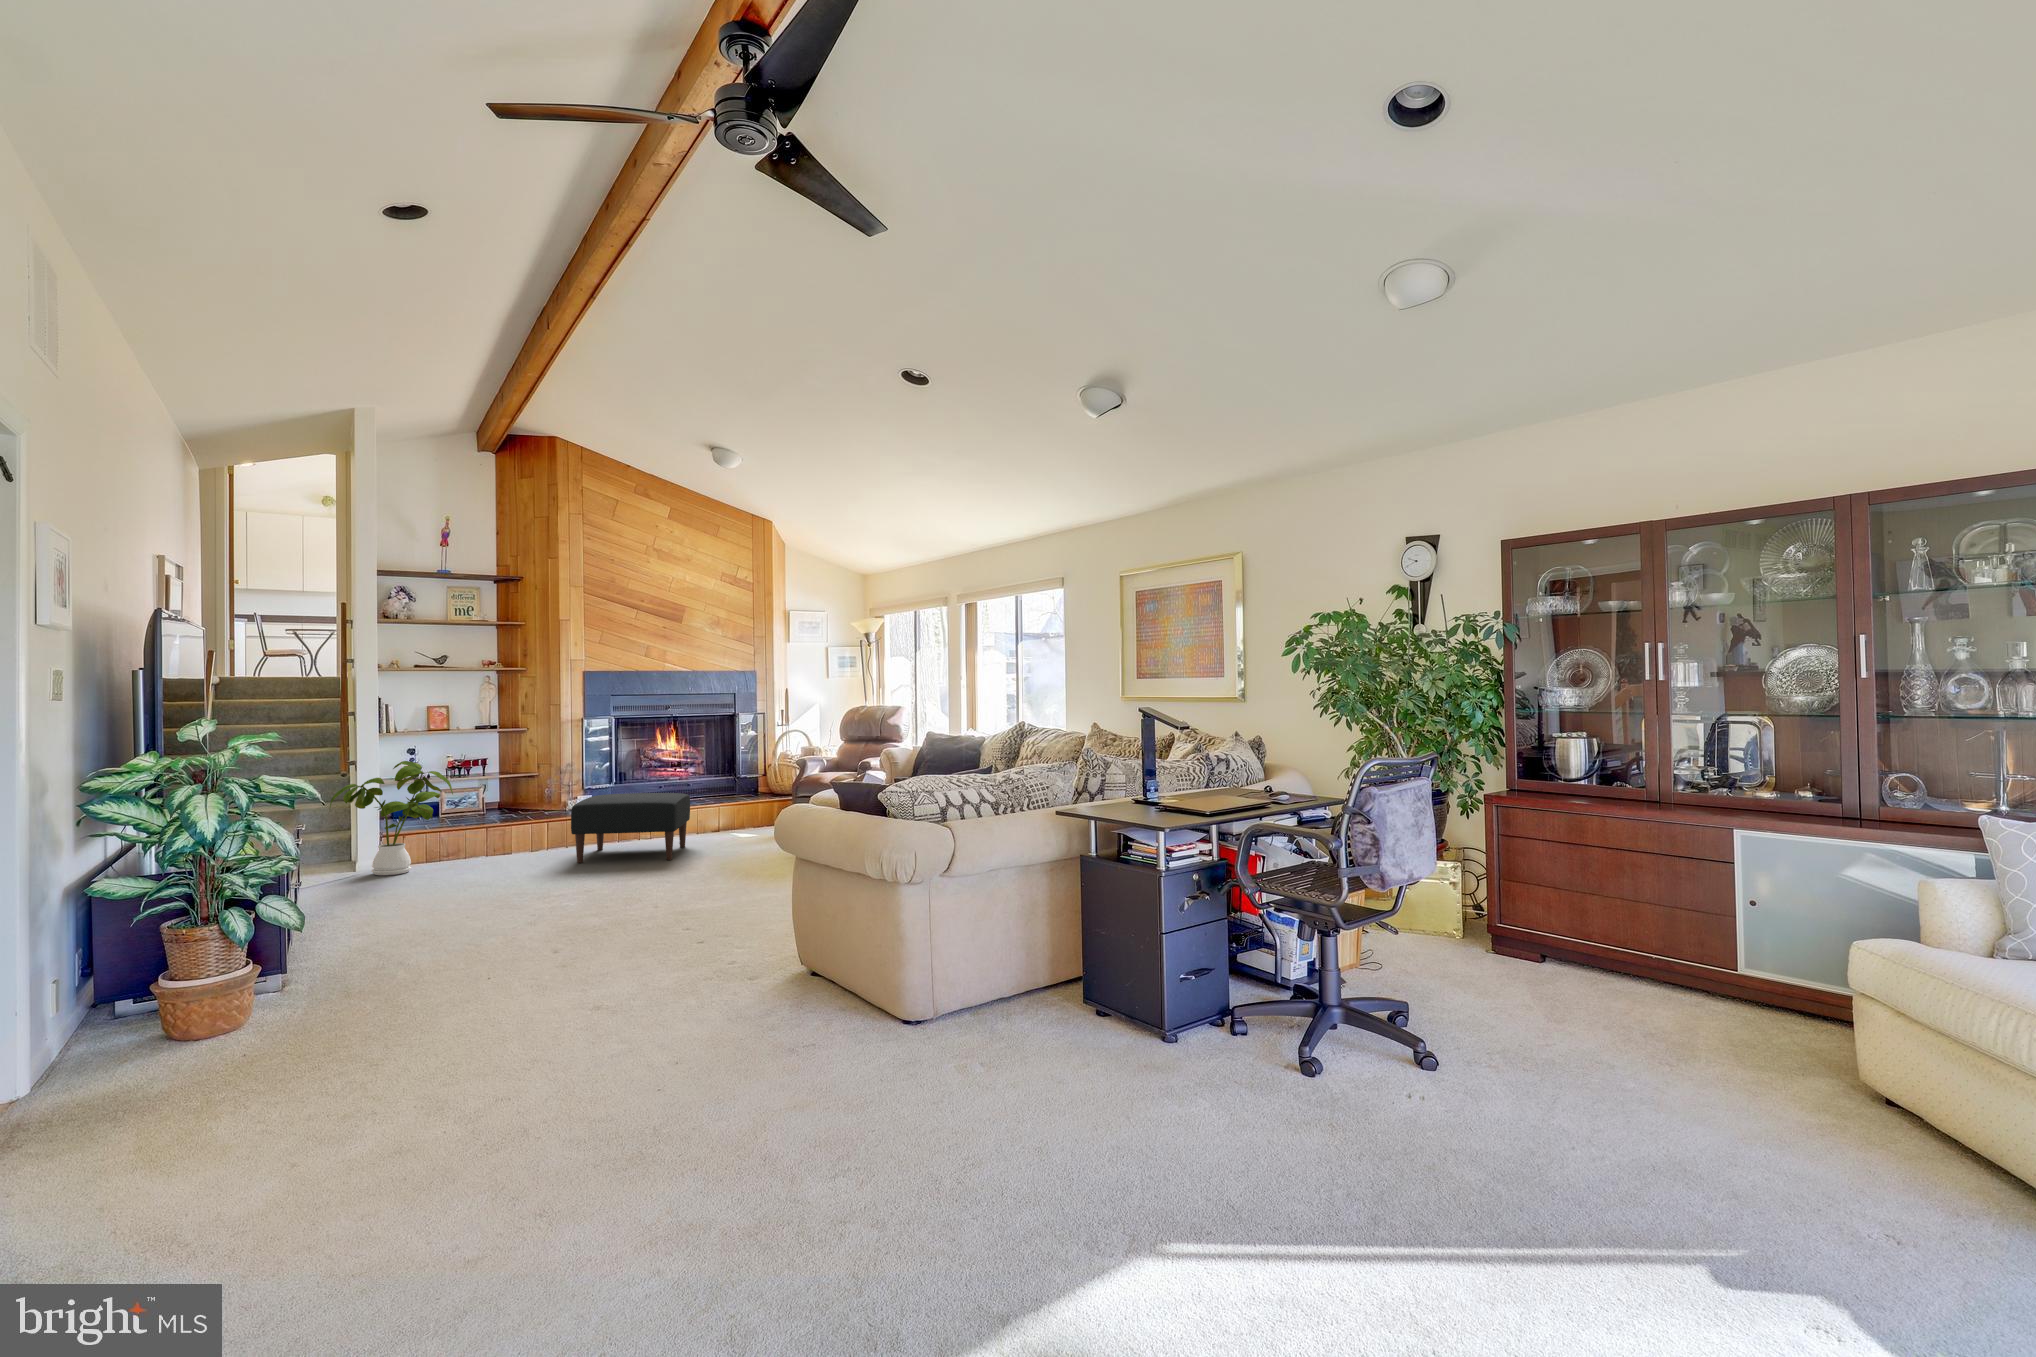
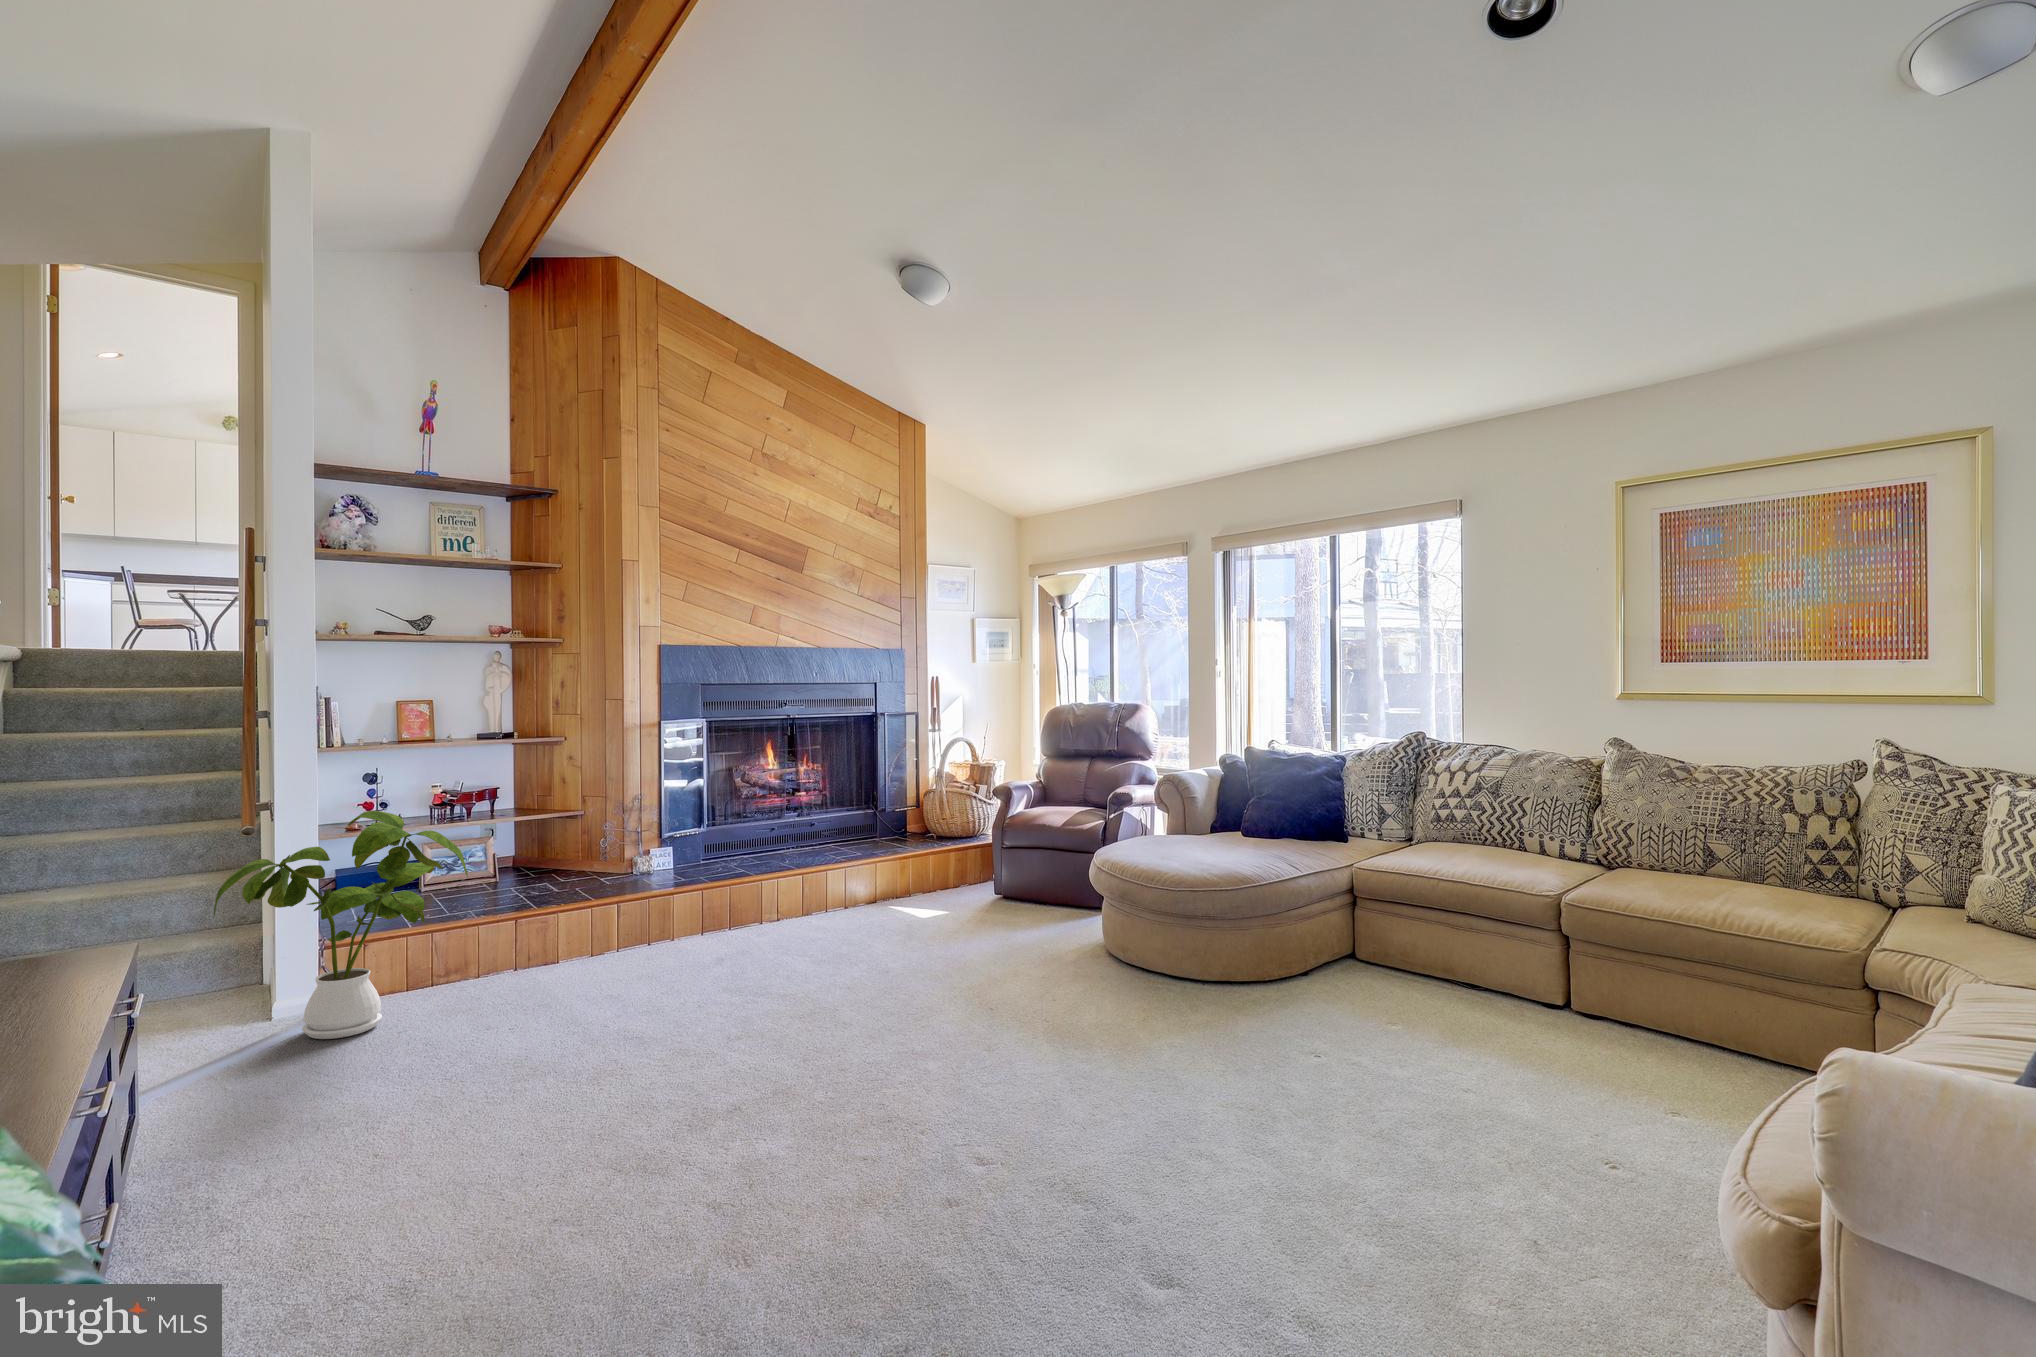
ottoman: present [571,793,690,863] -> none [687,853,874,994]

